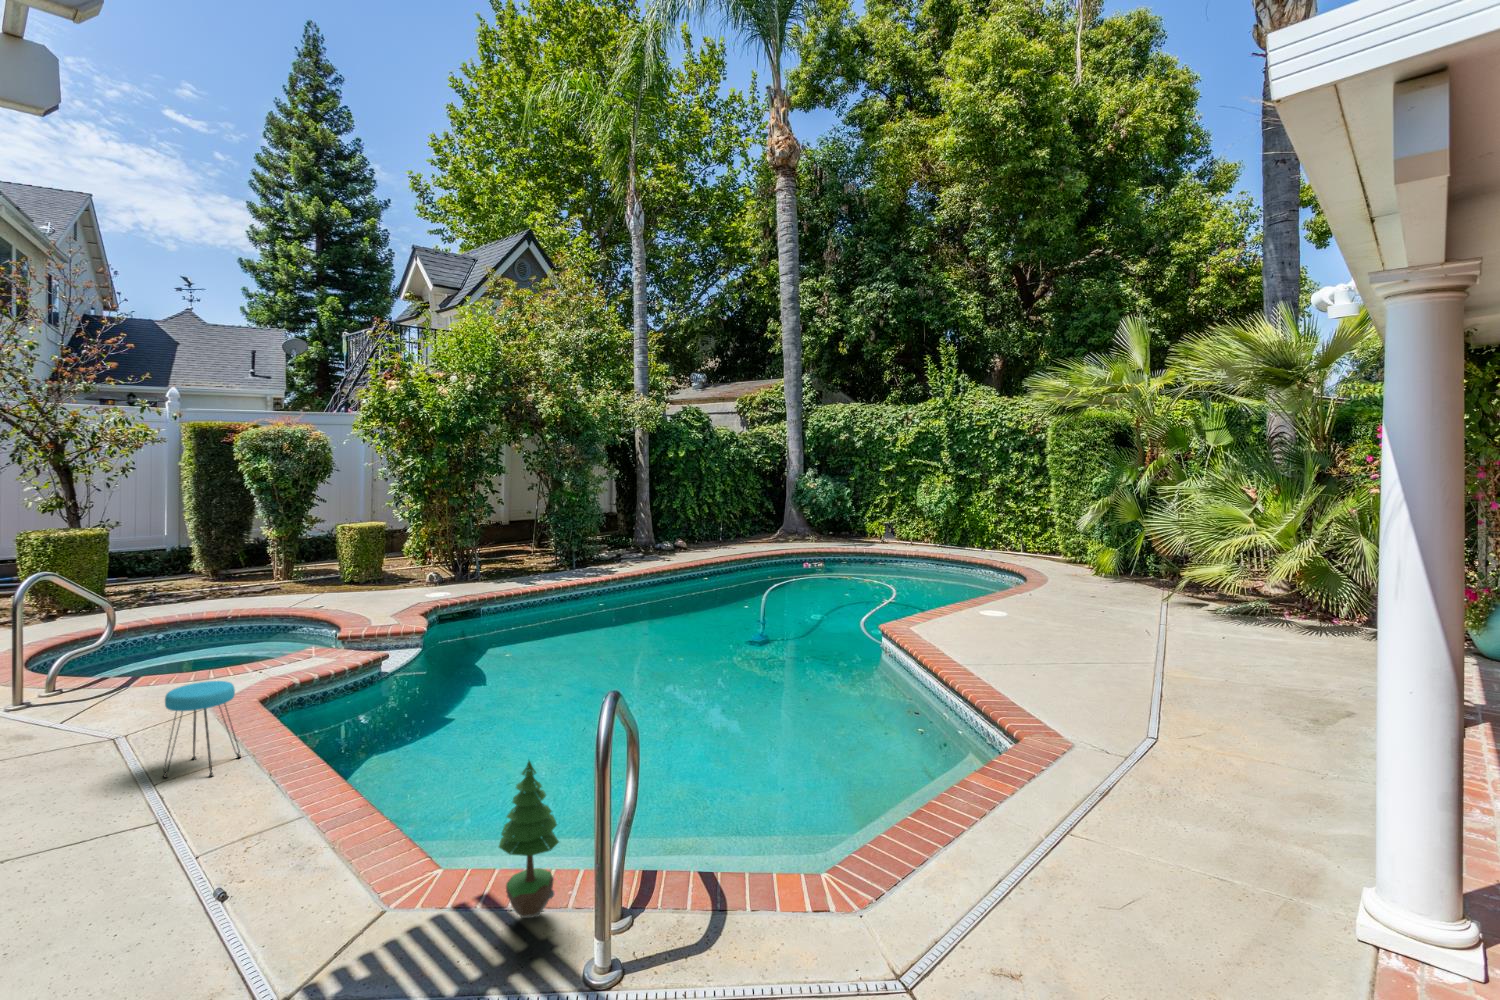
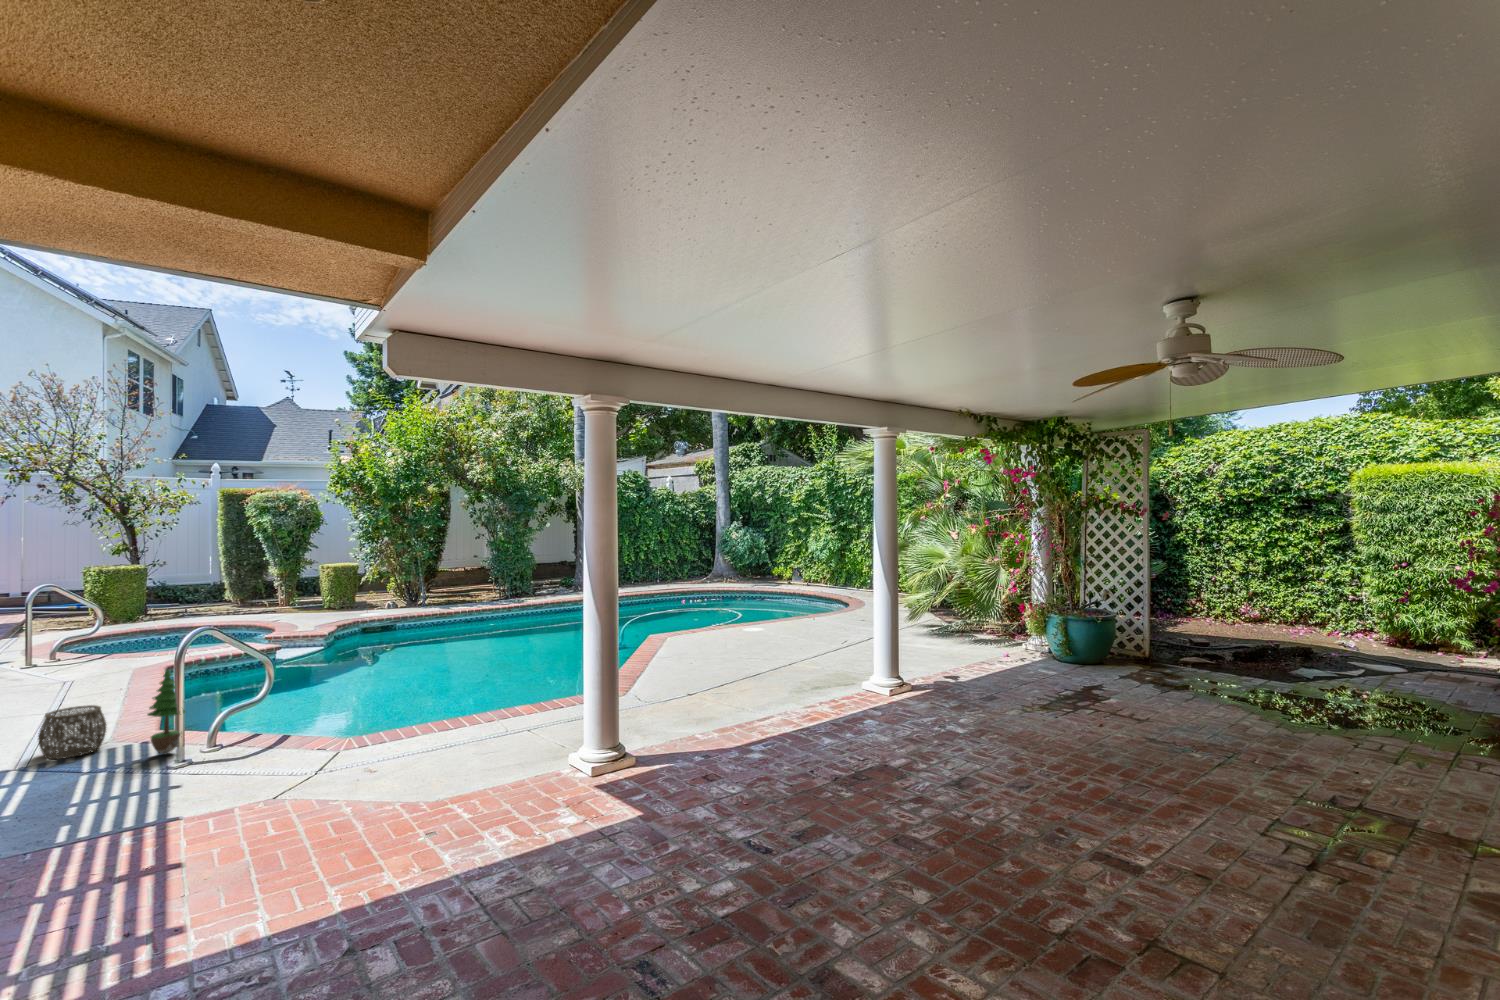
stool: present [163,681,240,778] -> none [66,646,118,699]
woven basket: none [277,828,390,952] -> present [38,705,107,759]

